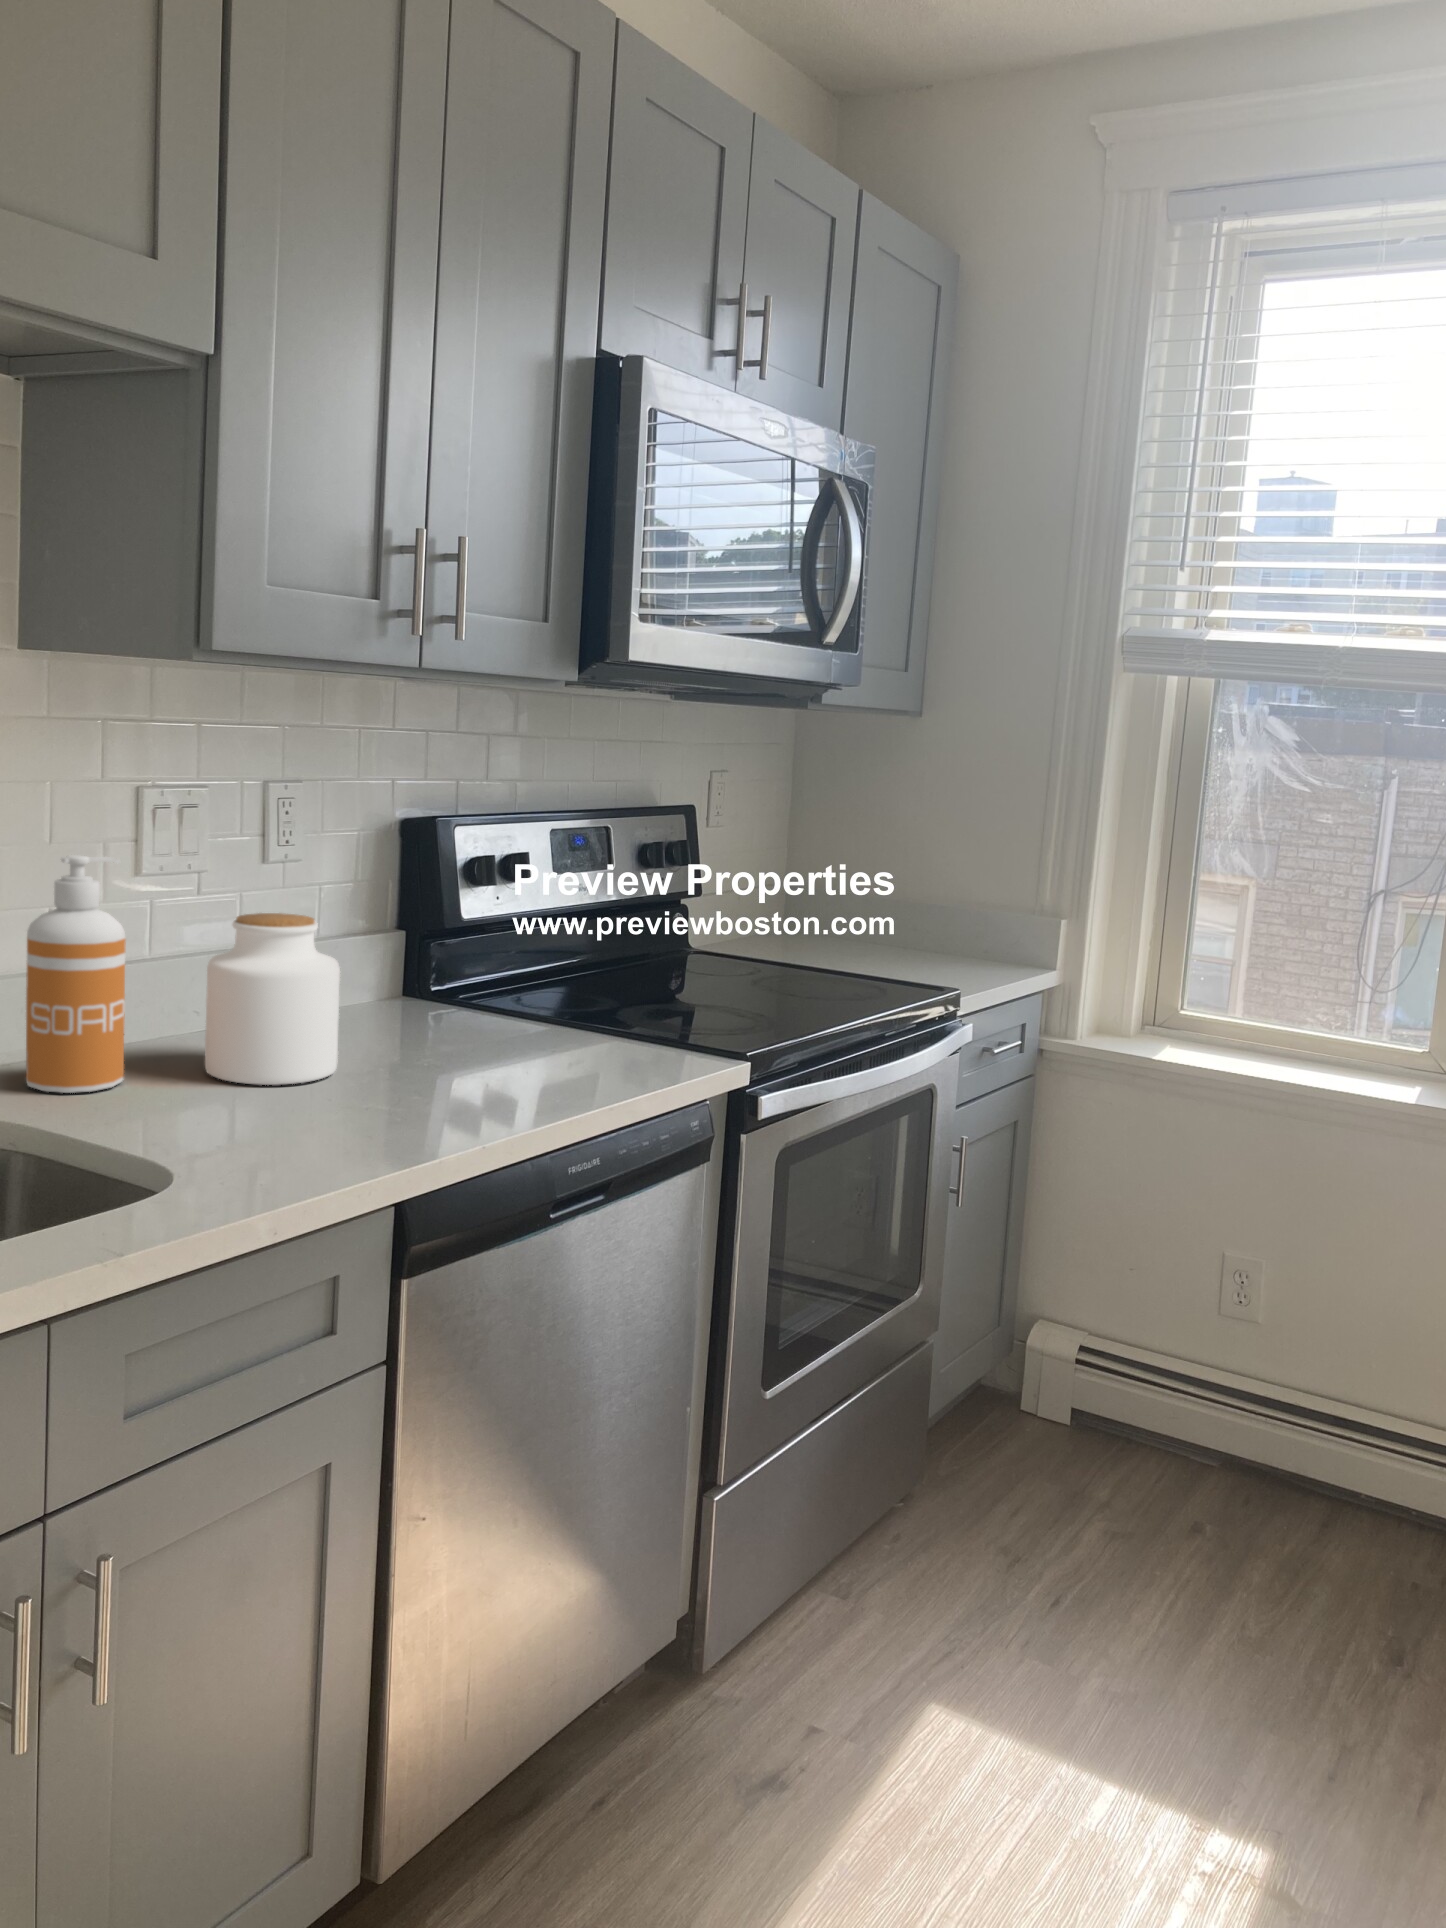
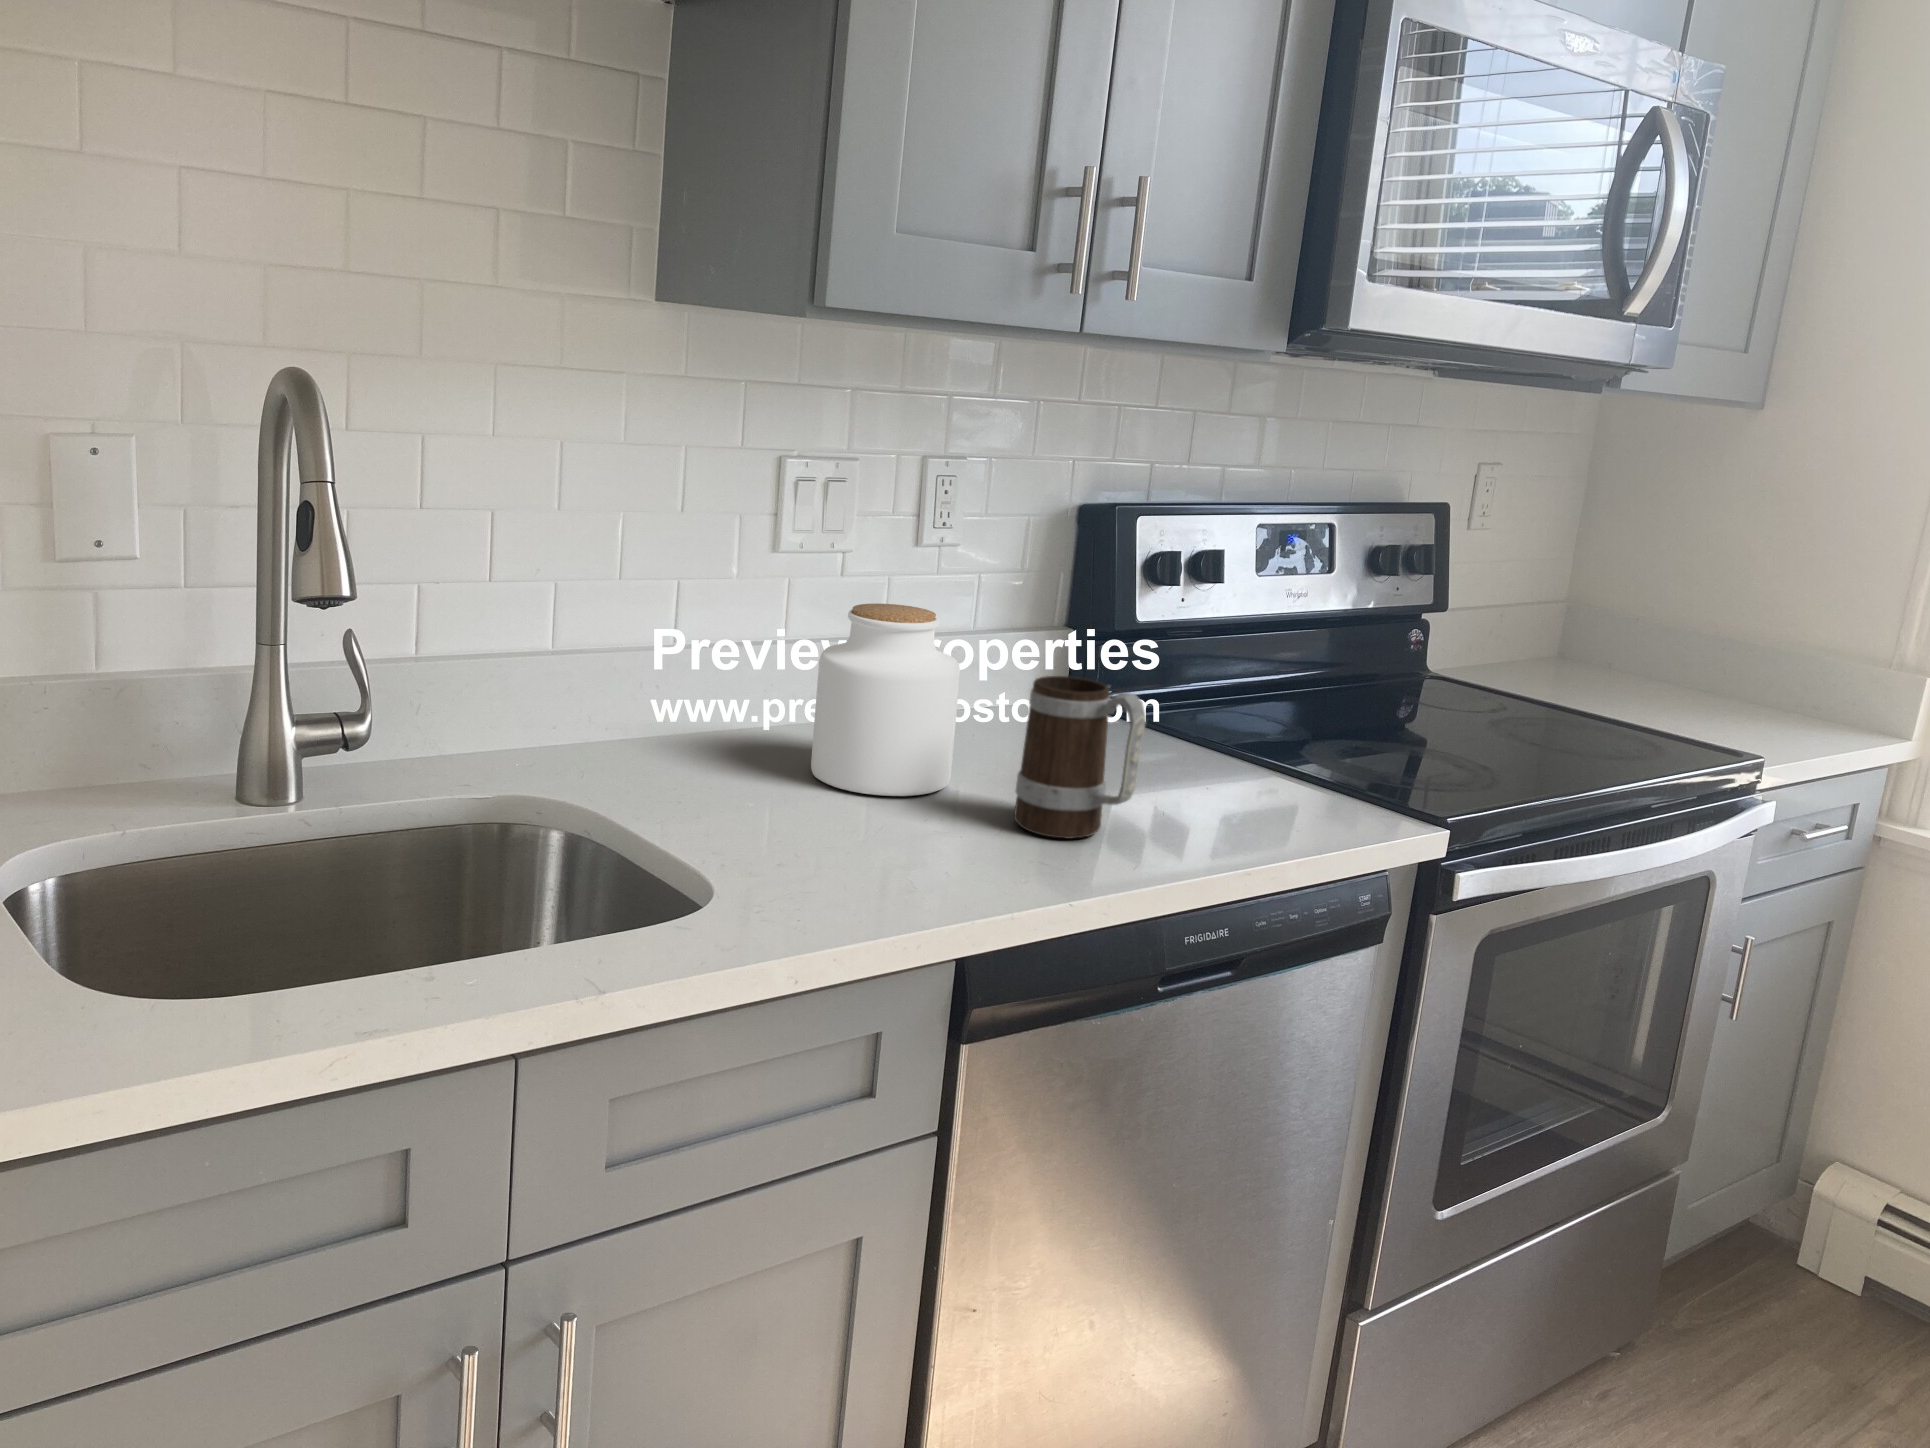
soap dispenser: present [26,855,126,1093] -> none [628,528,734,781]
mug: none [406,961,517,1100] -> present [1014,676,1146,838]

